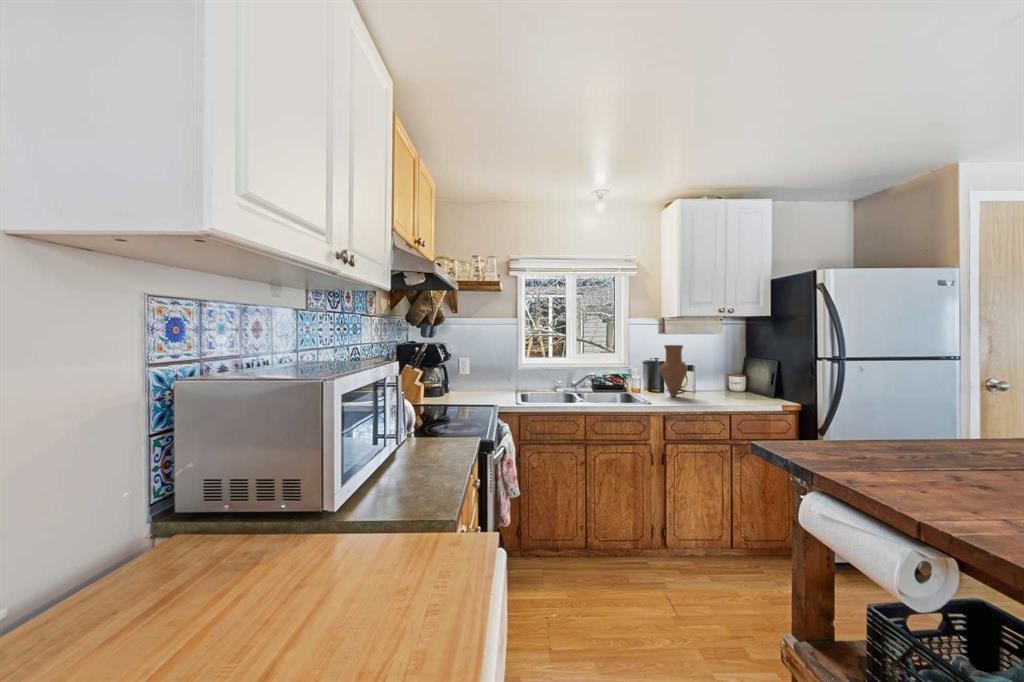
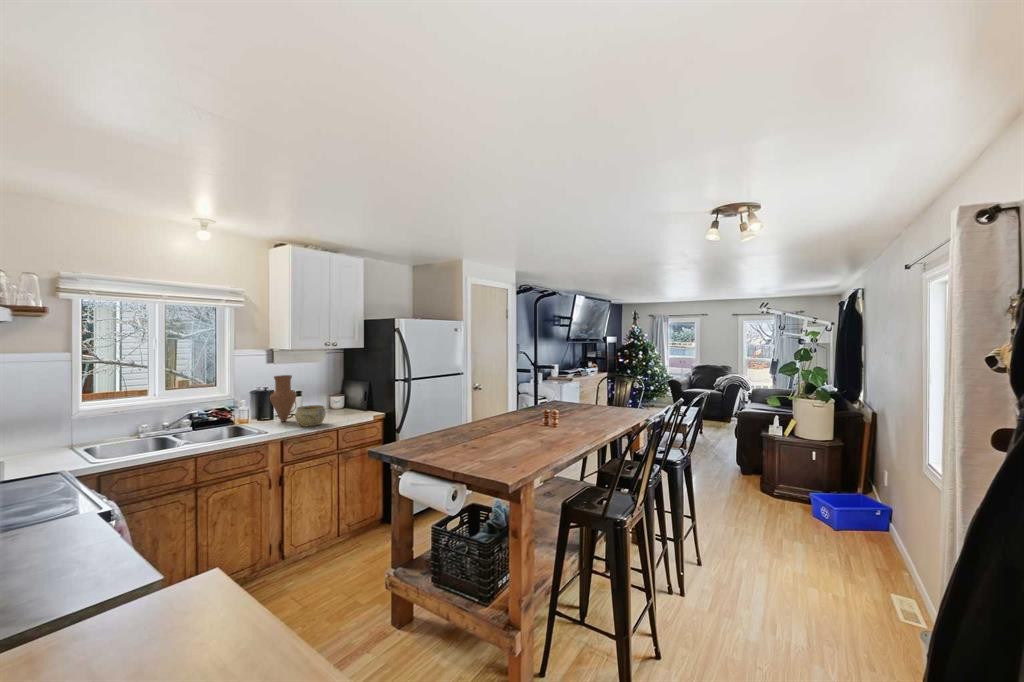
ceramic bowl: none [682,381,717,405] -> present [295,405,326,427]

